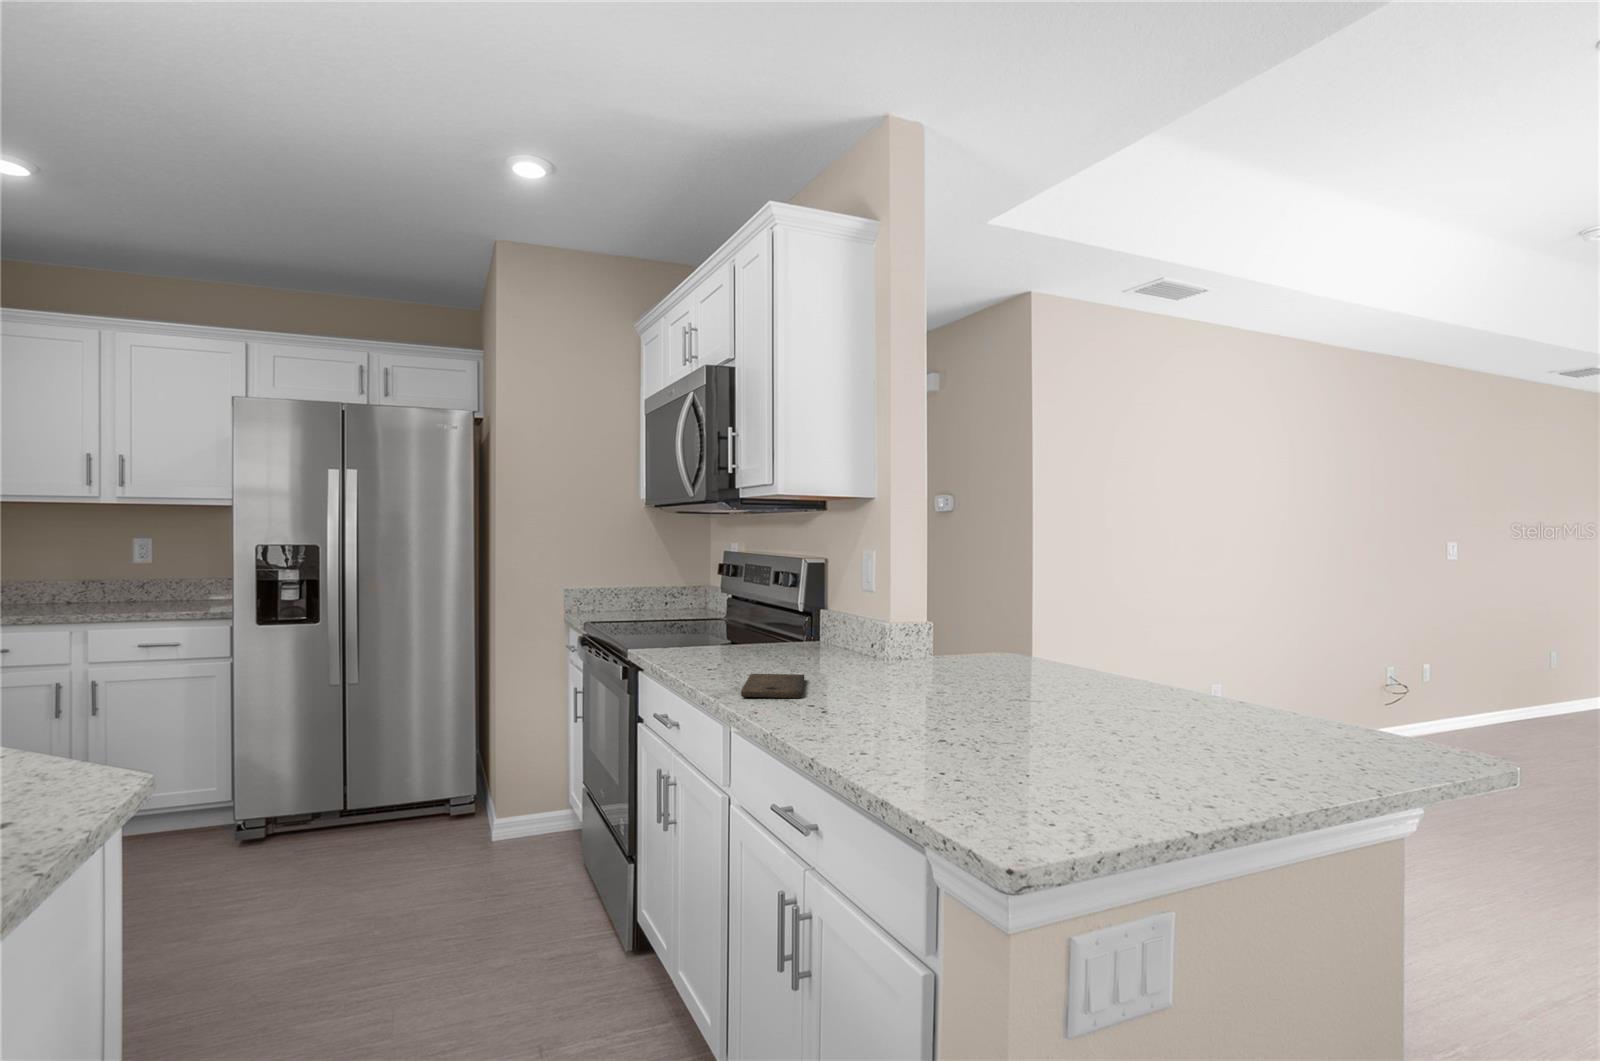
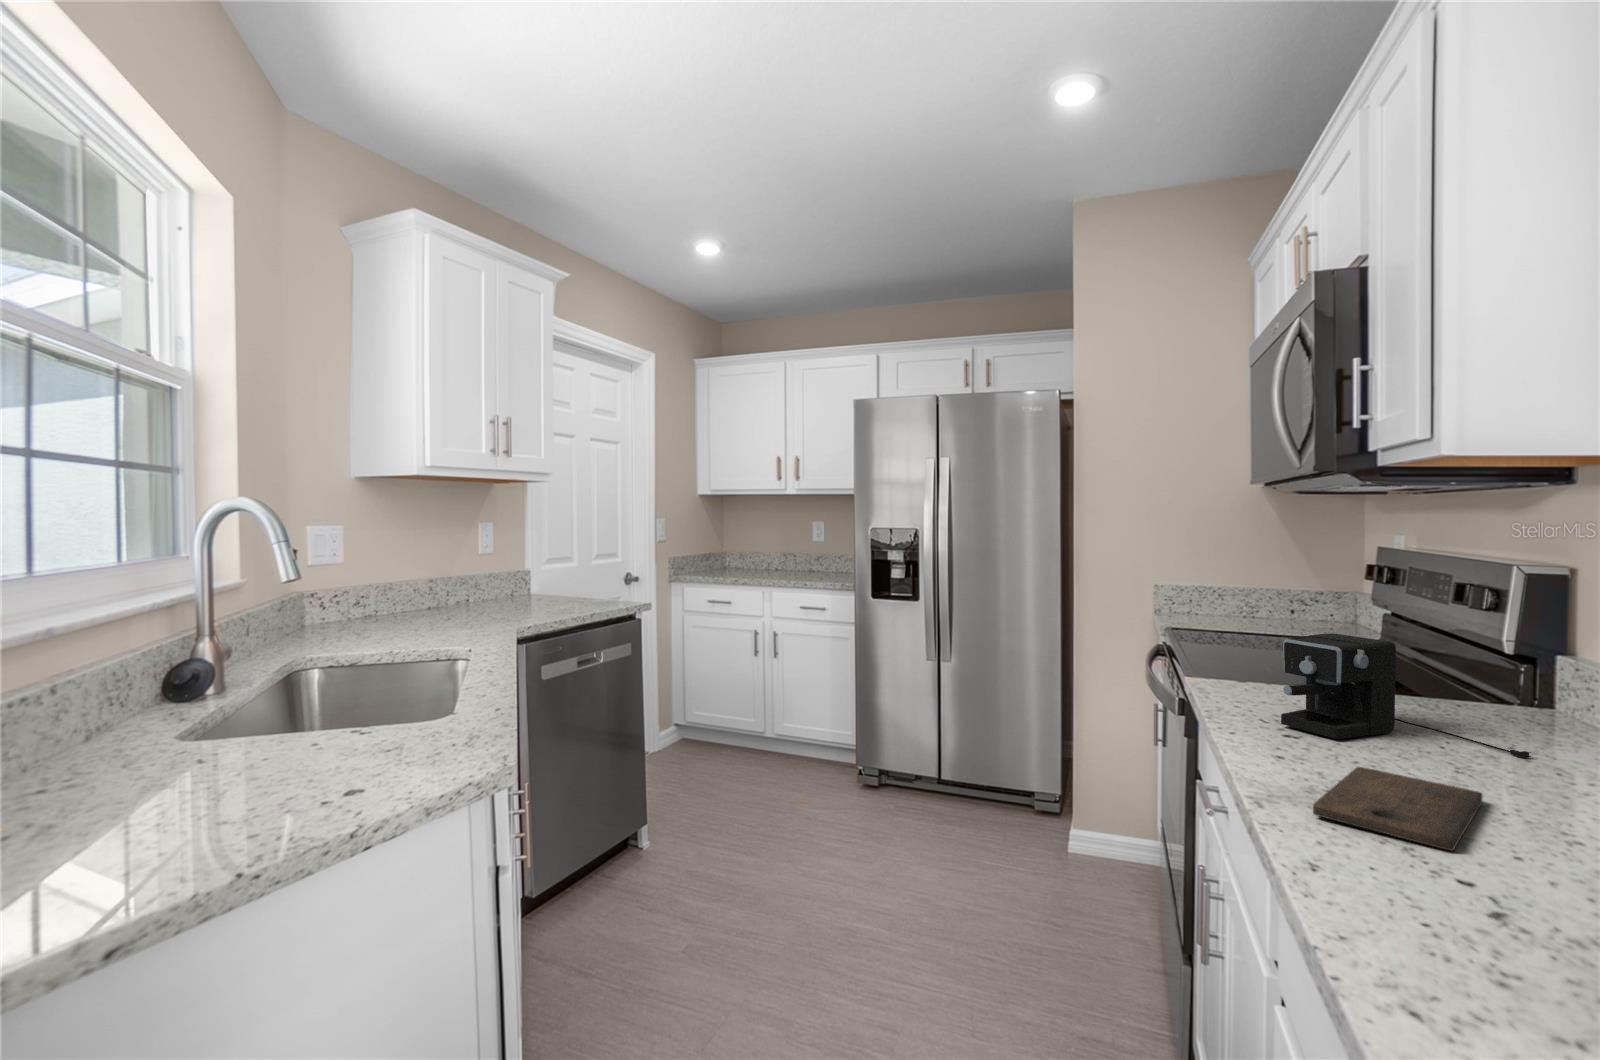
coffee maker: none [701,604,816,667] -> present [1281,633,1531,758]

